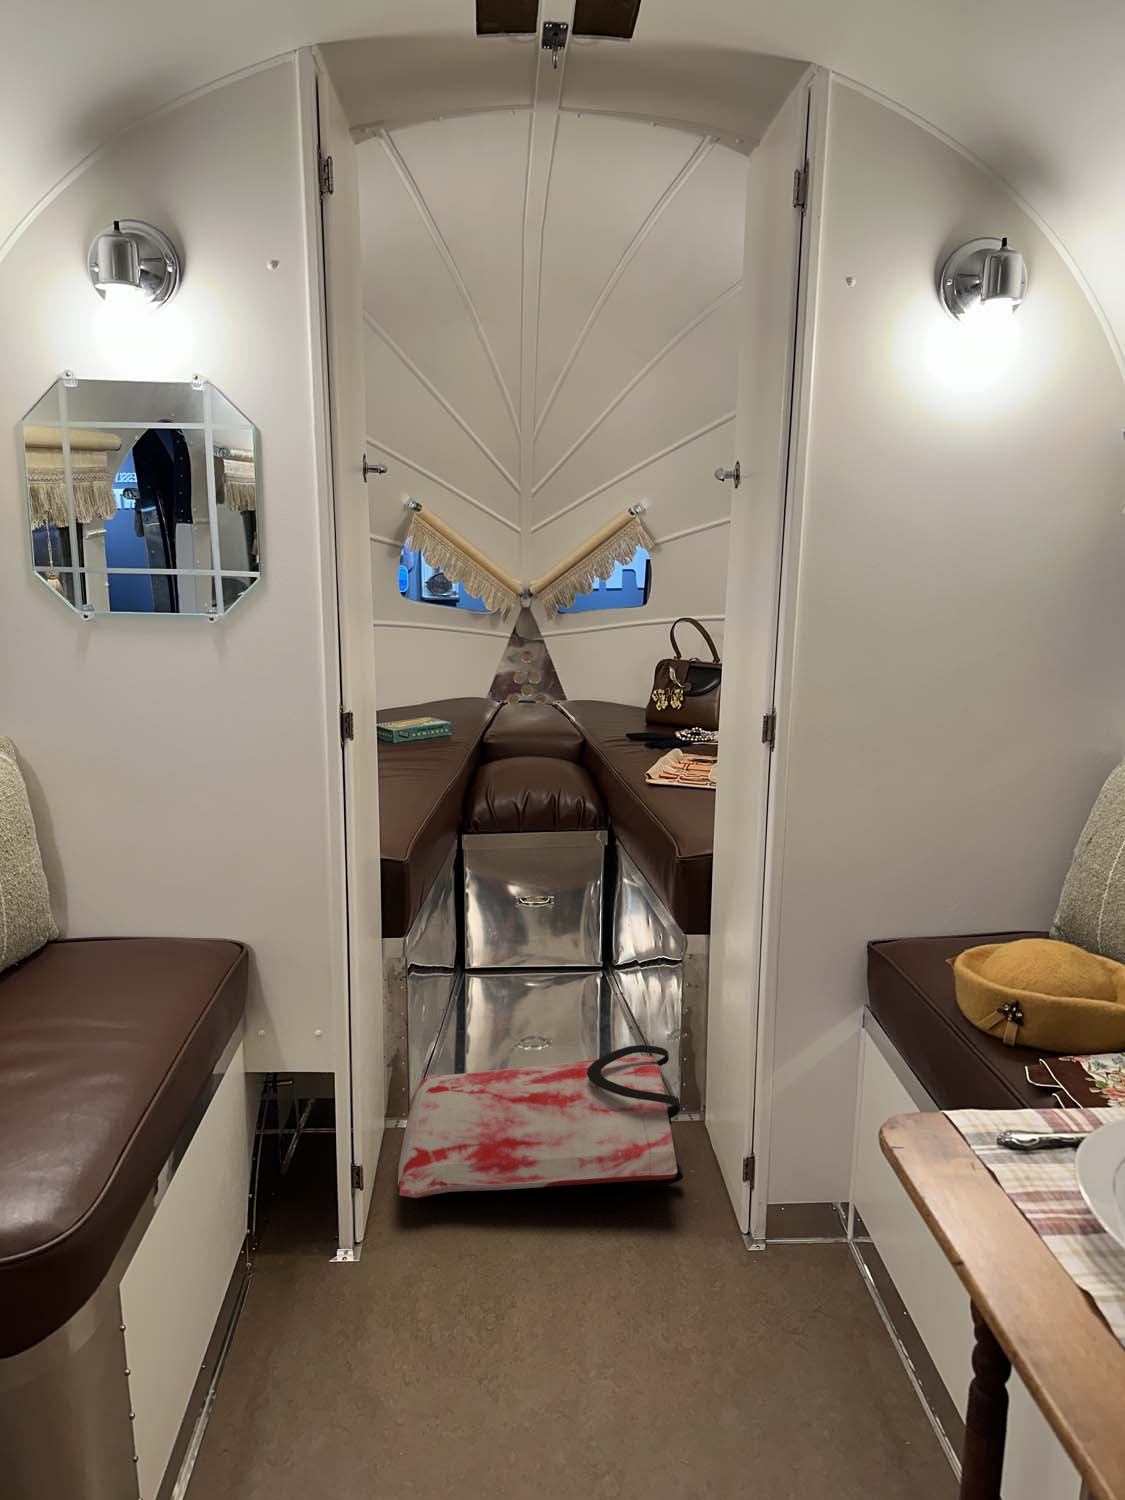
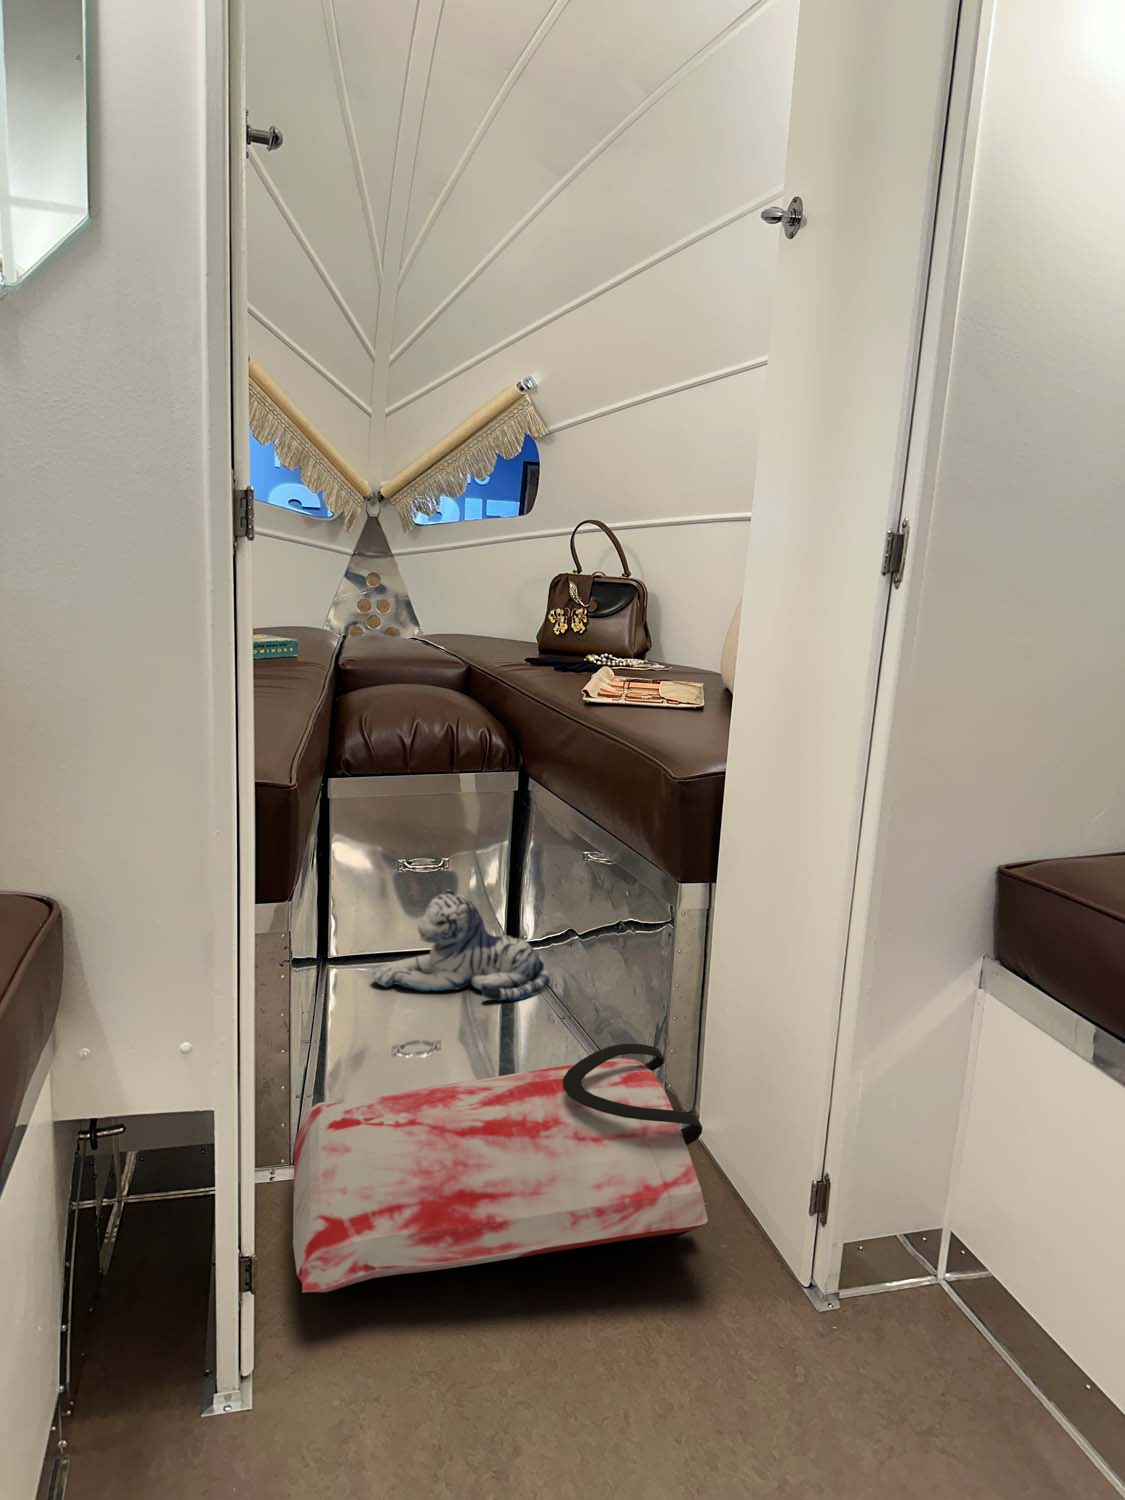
plush toy: none [493,922,630,1009] -> present [372,890,550,1001]

